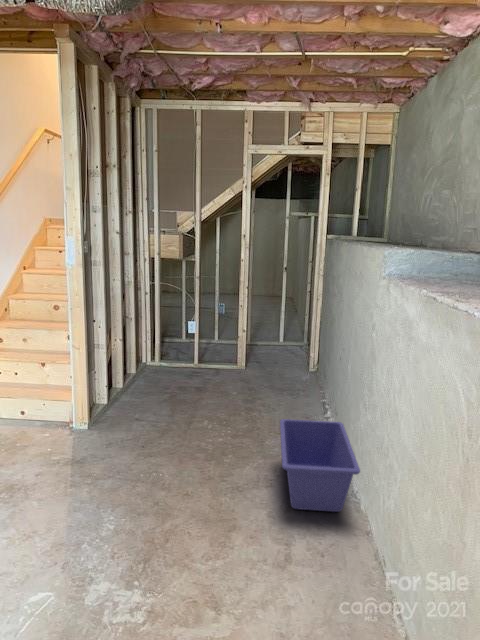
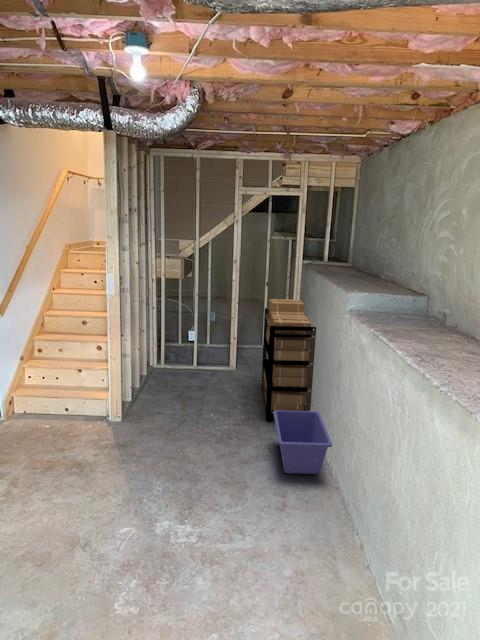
shelving unit: none [272,278,340,436] -> present [261,299,316,422]

